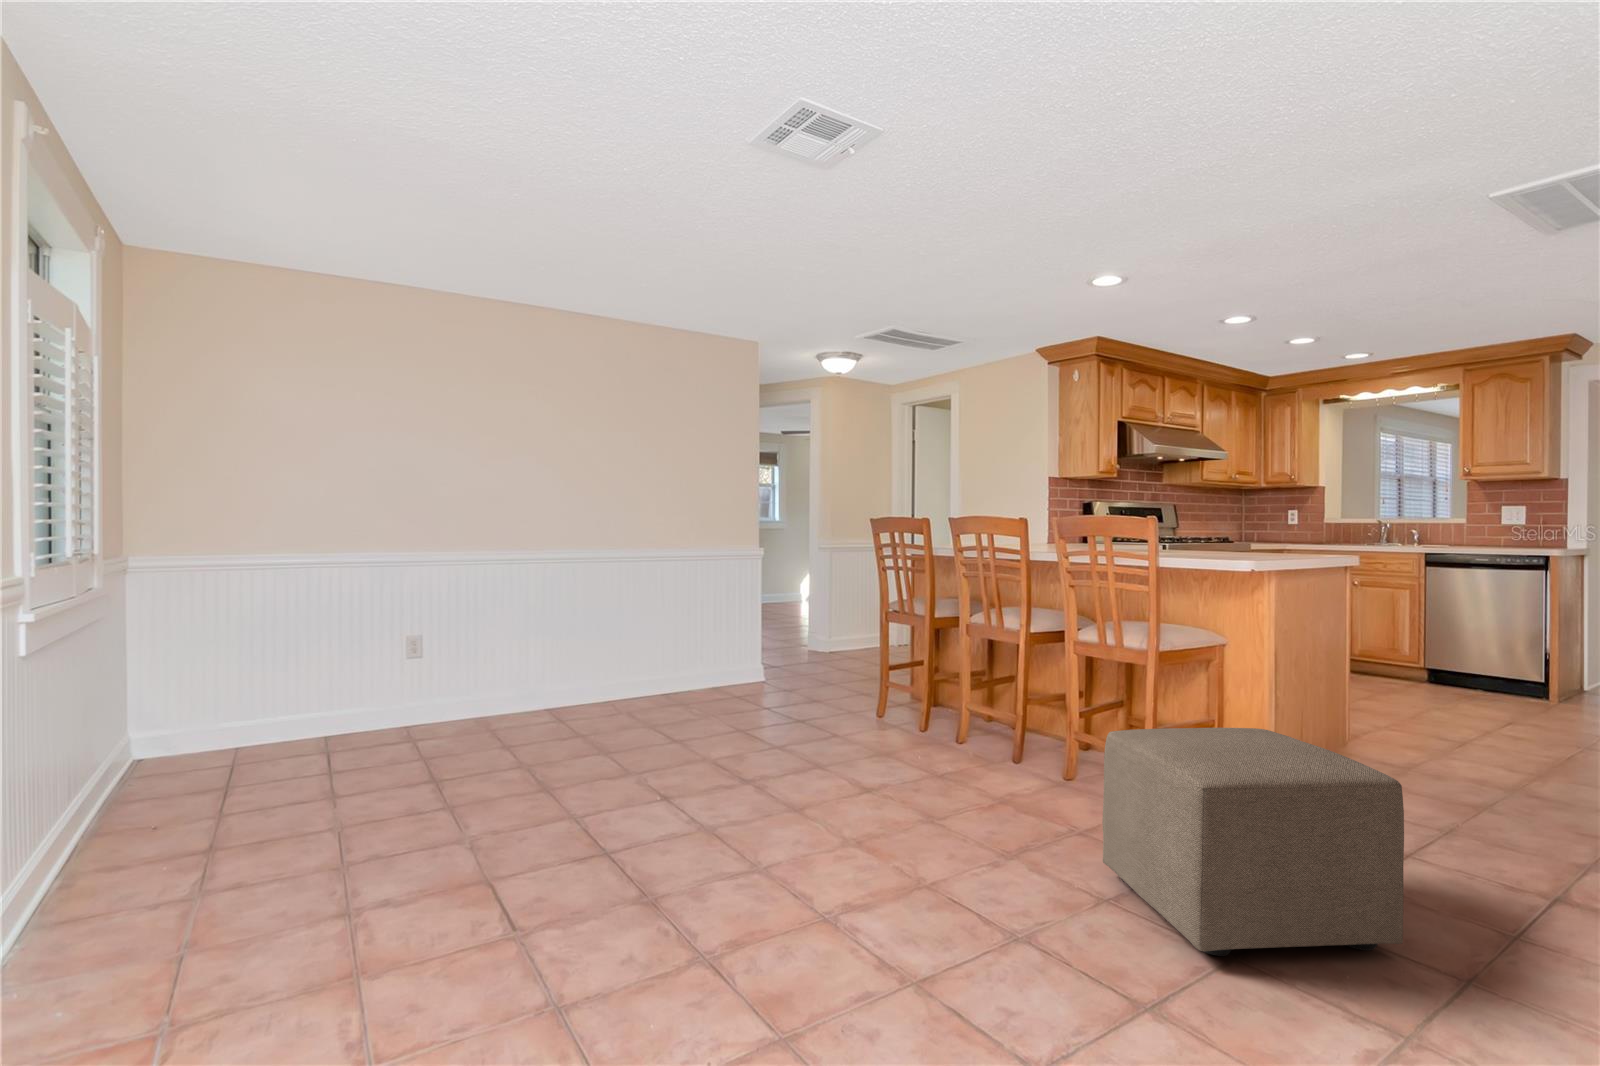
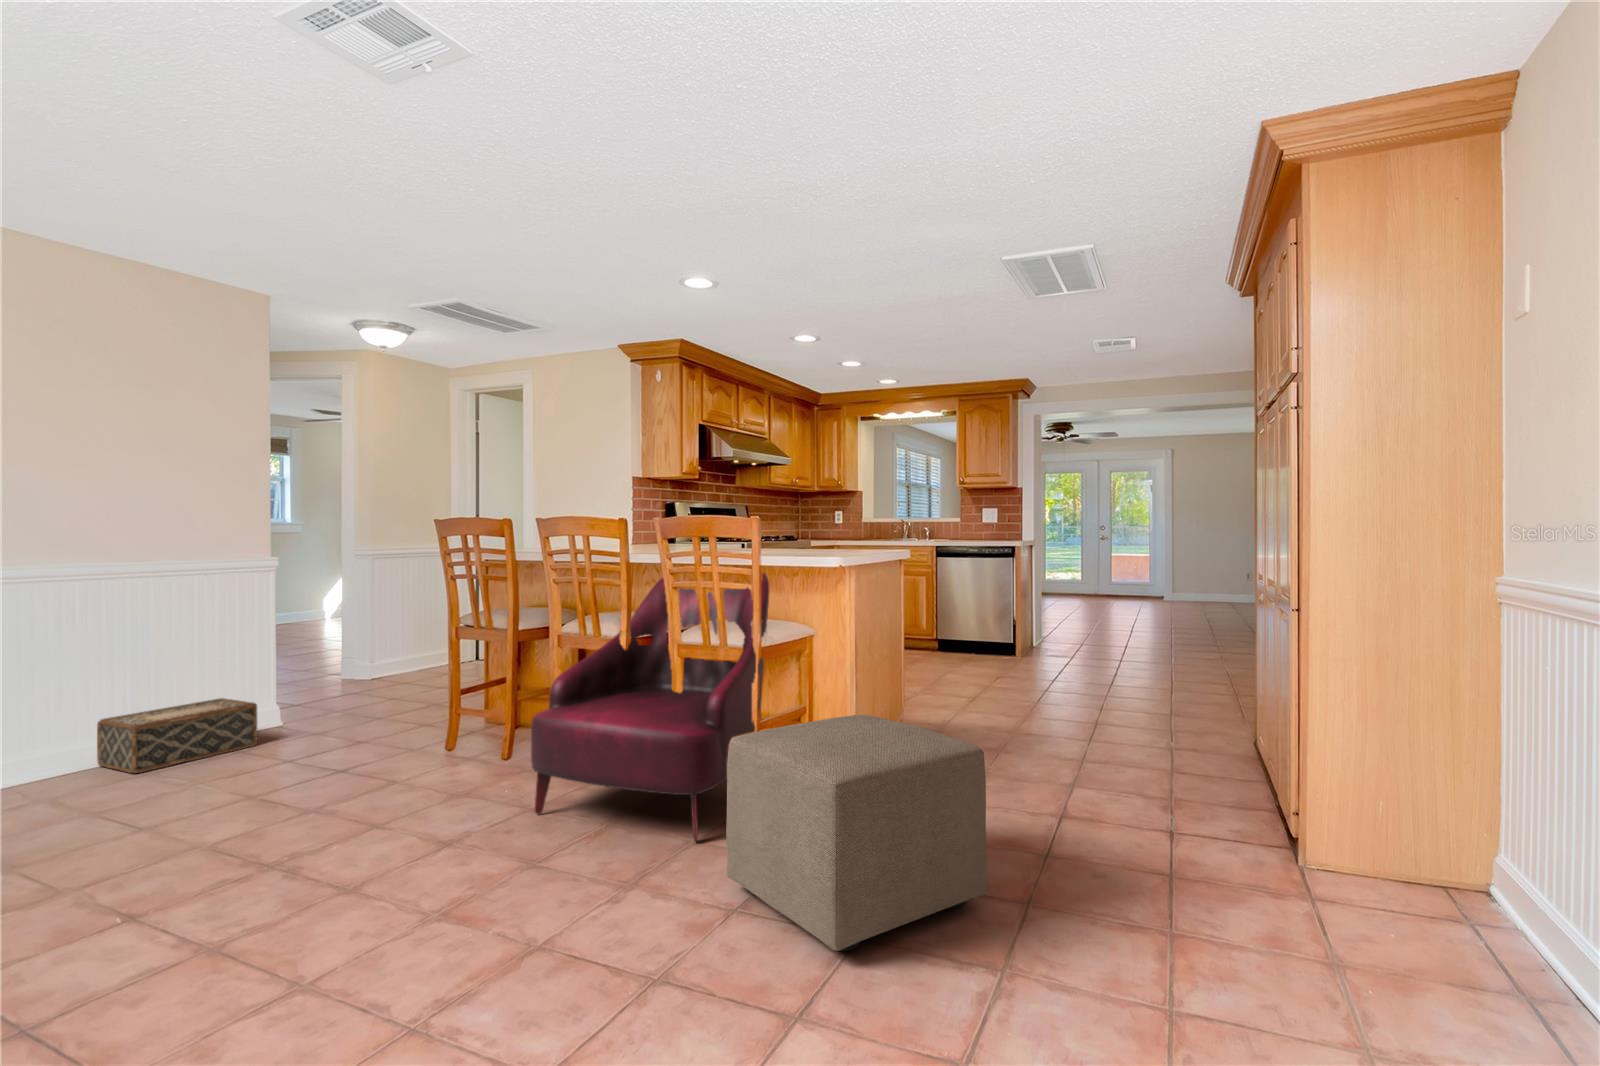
armchair: none [937,567,1173,828] -> present [531,573,769,842]
woven basket: none [650,654,744,702] -> present [97,698,257,773]

